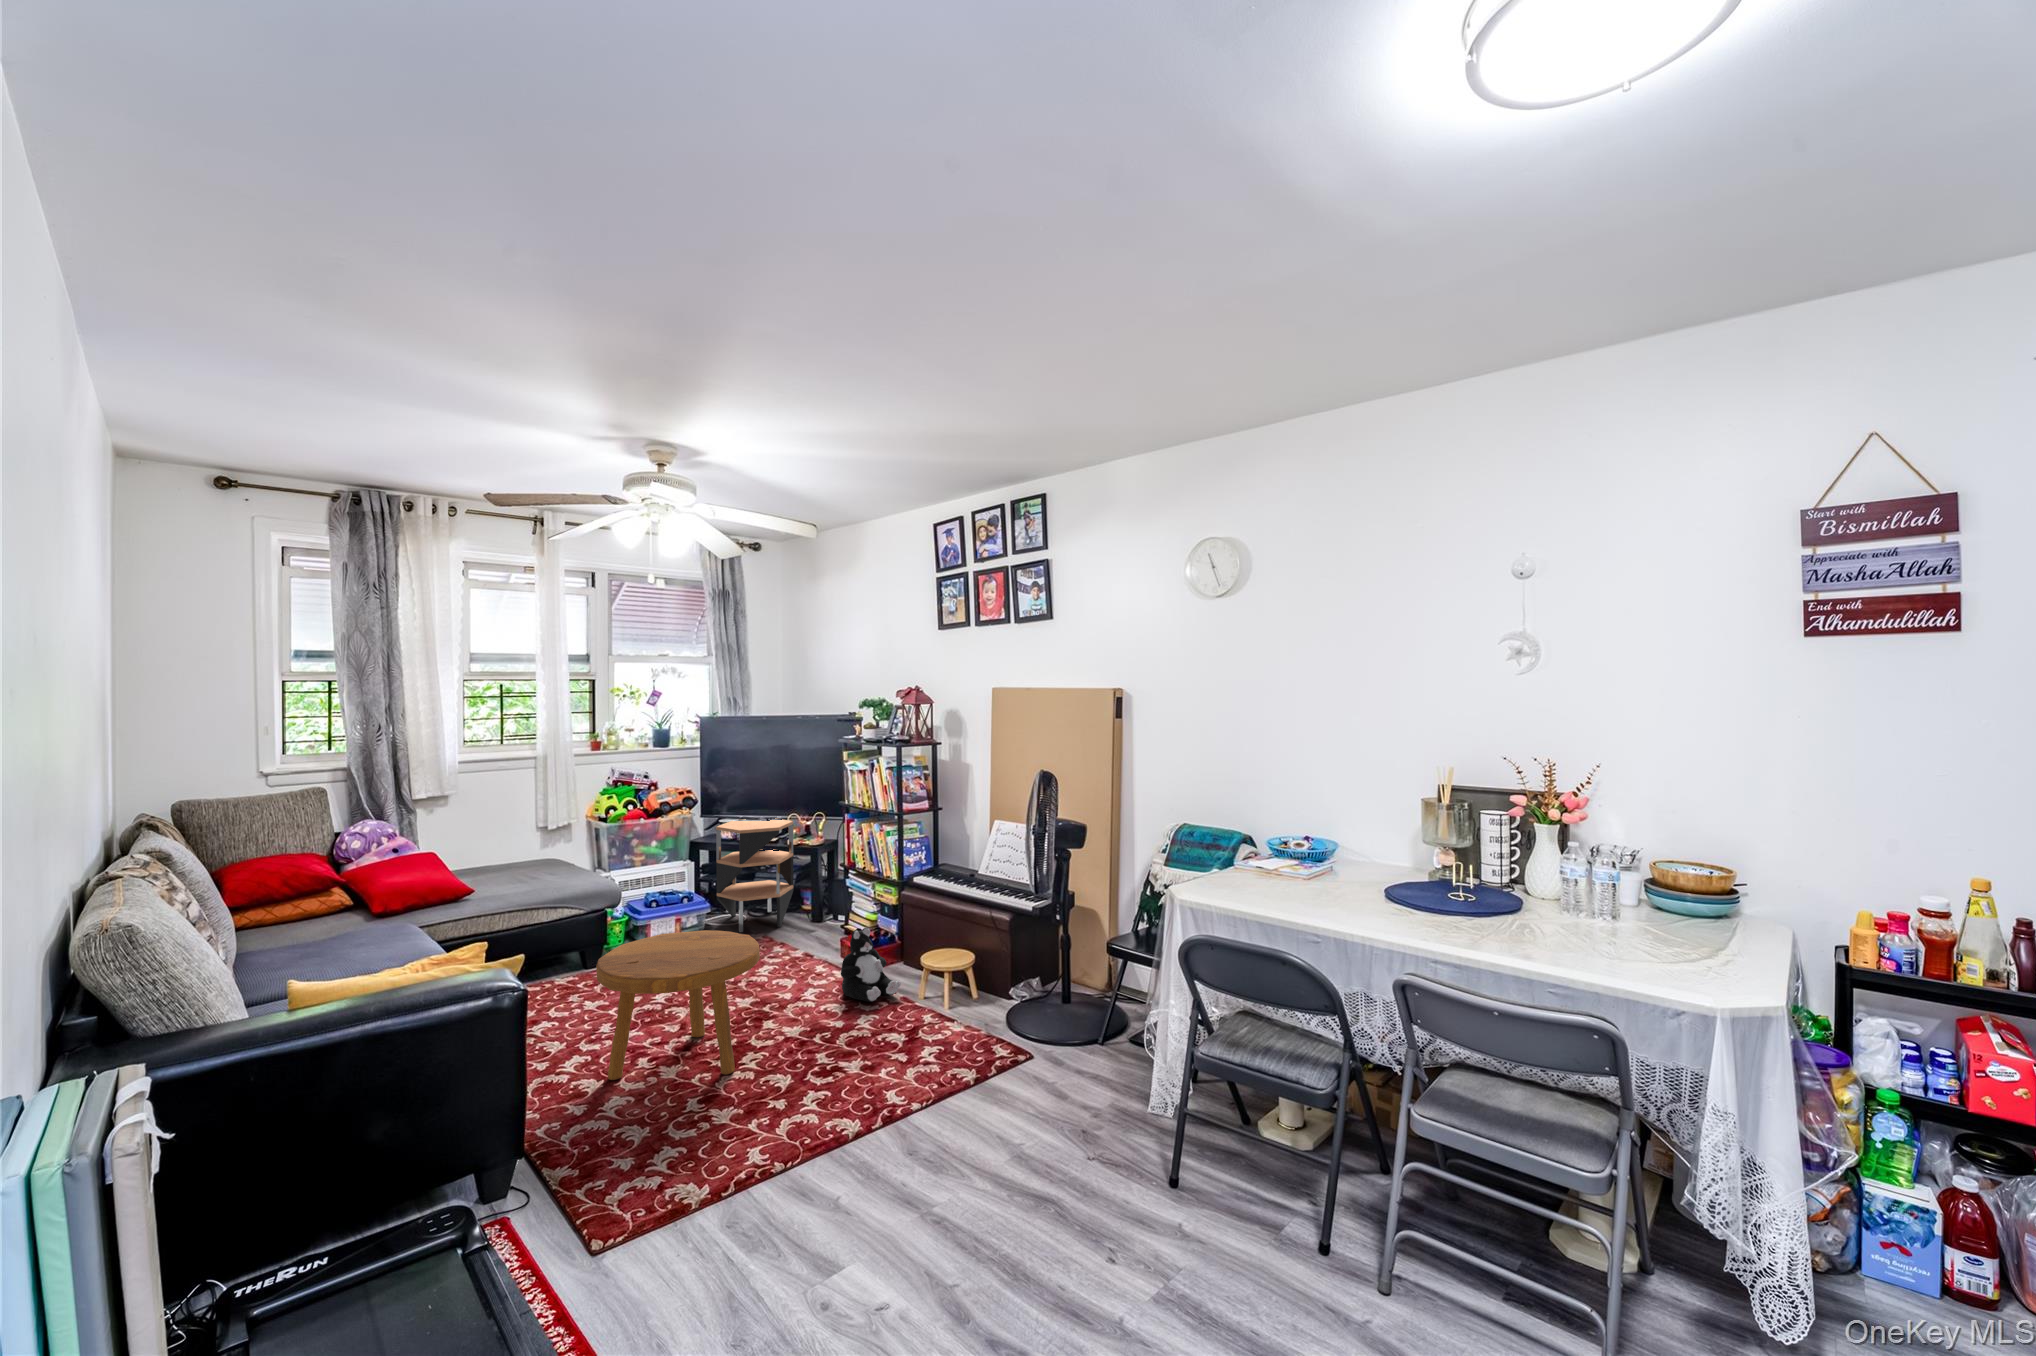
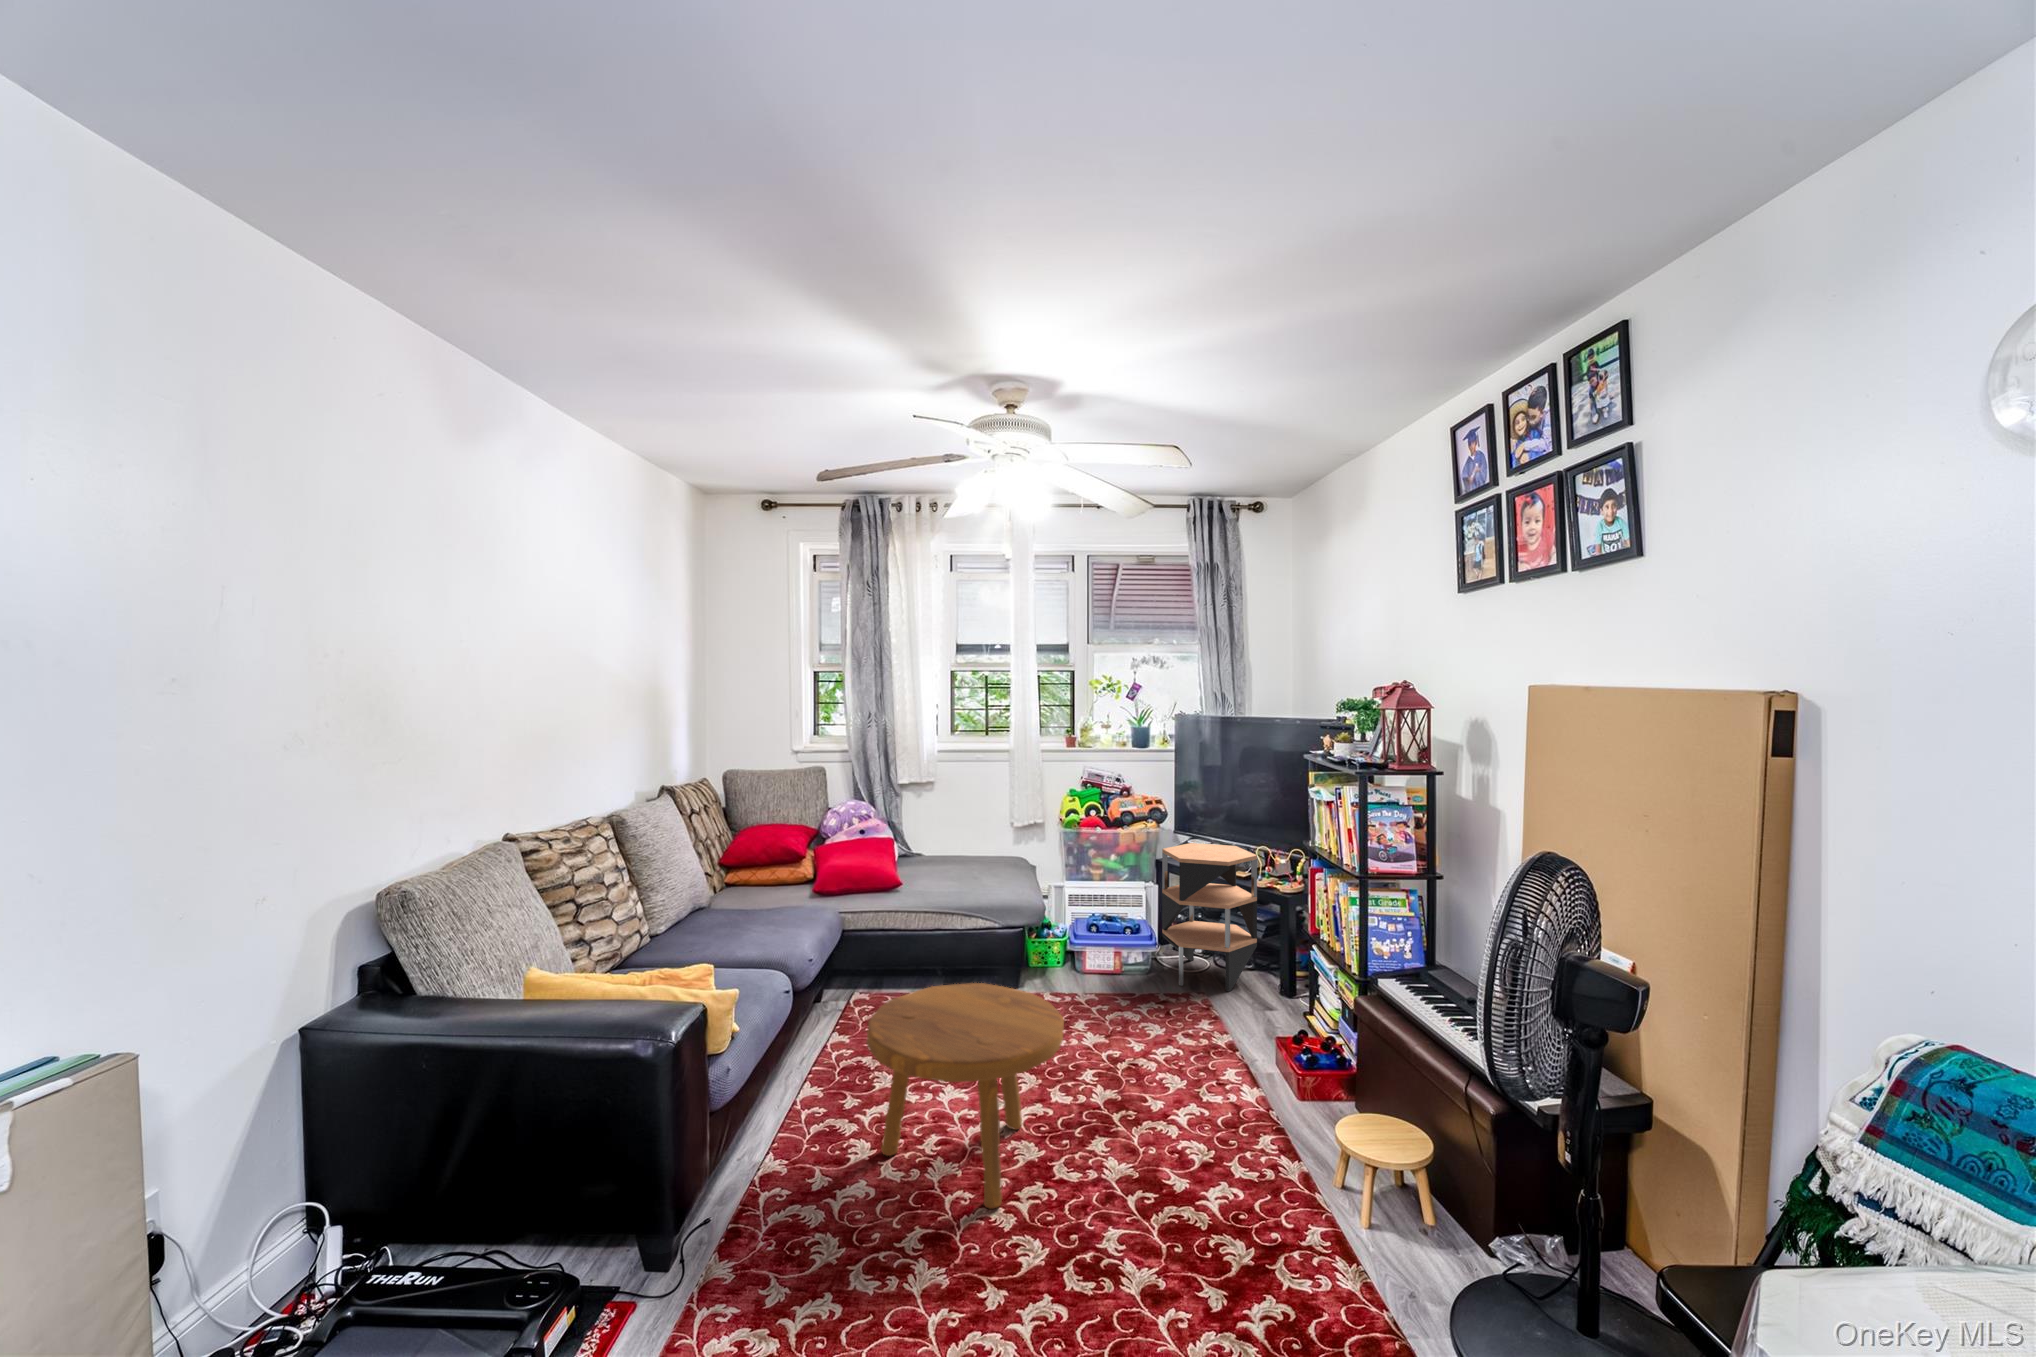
plush toy: present [841,928,901,1002] -> none [1218,1042,1306,1163]

